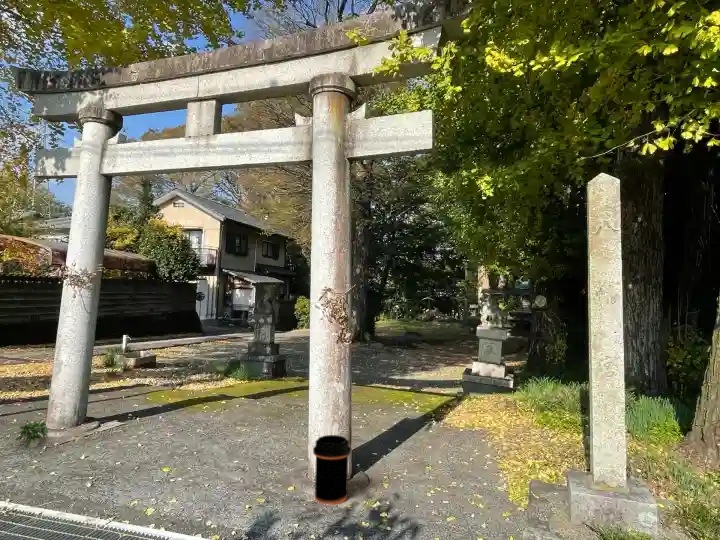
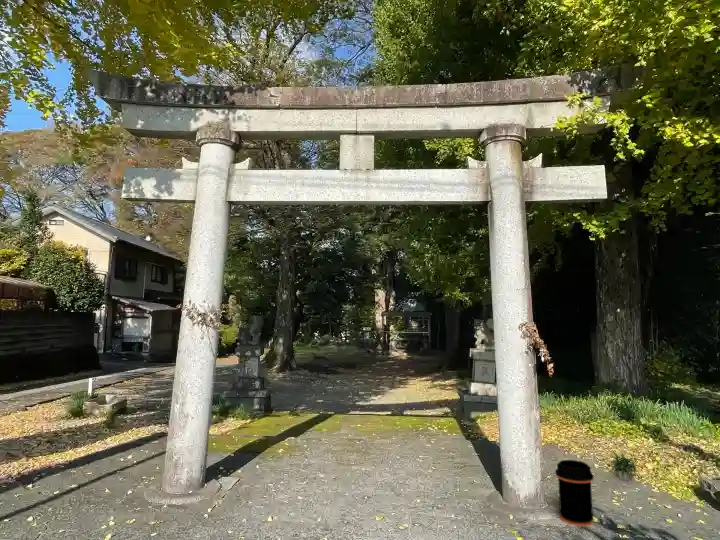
potted plant: present [16,419,49,448] -> present [611,452,637,481]

